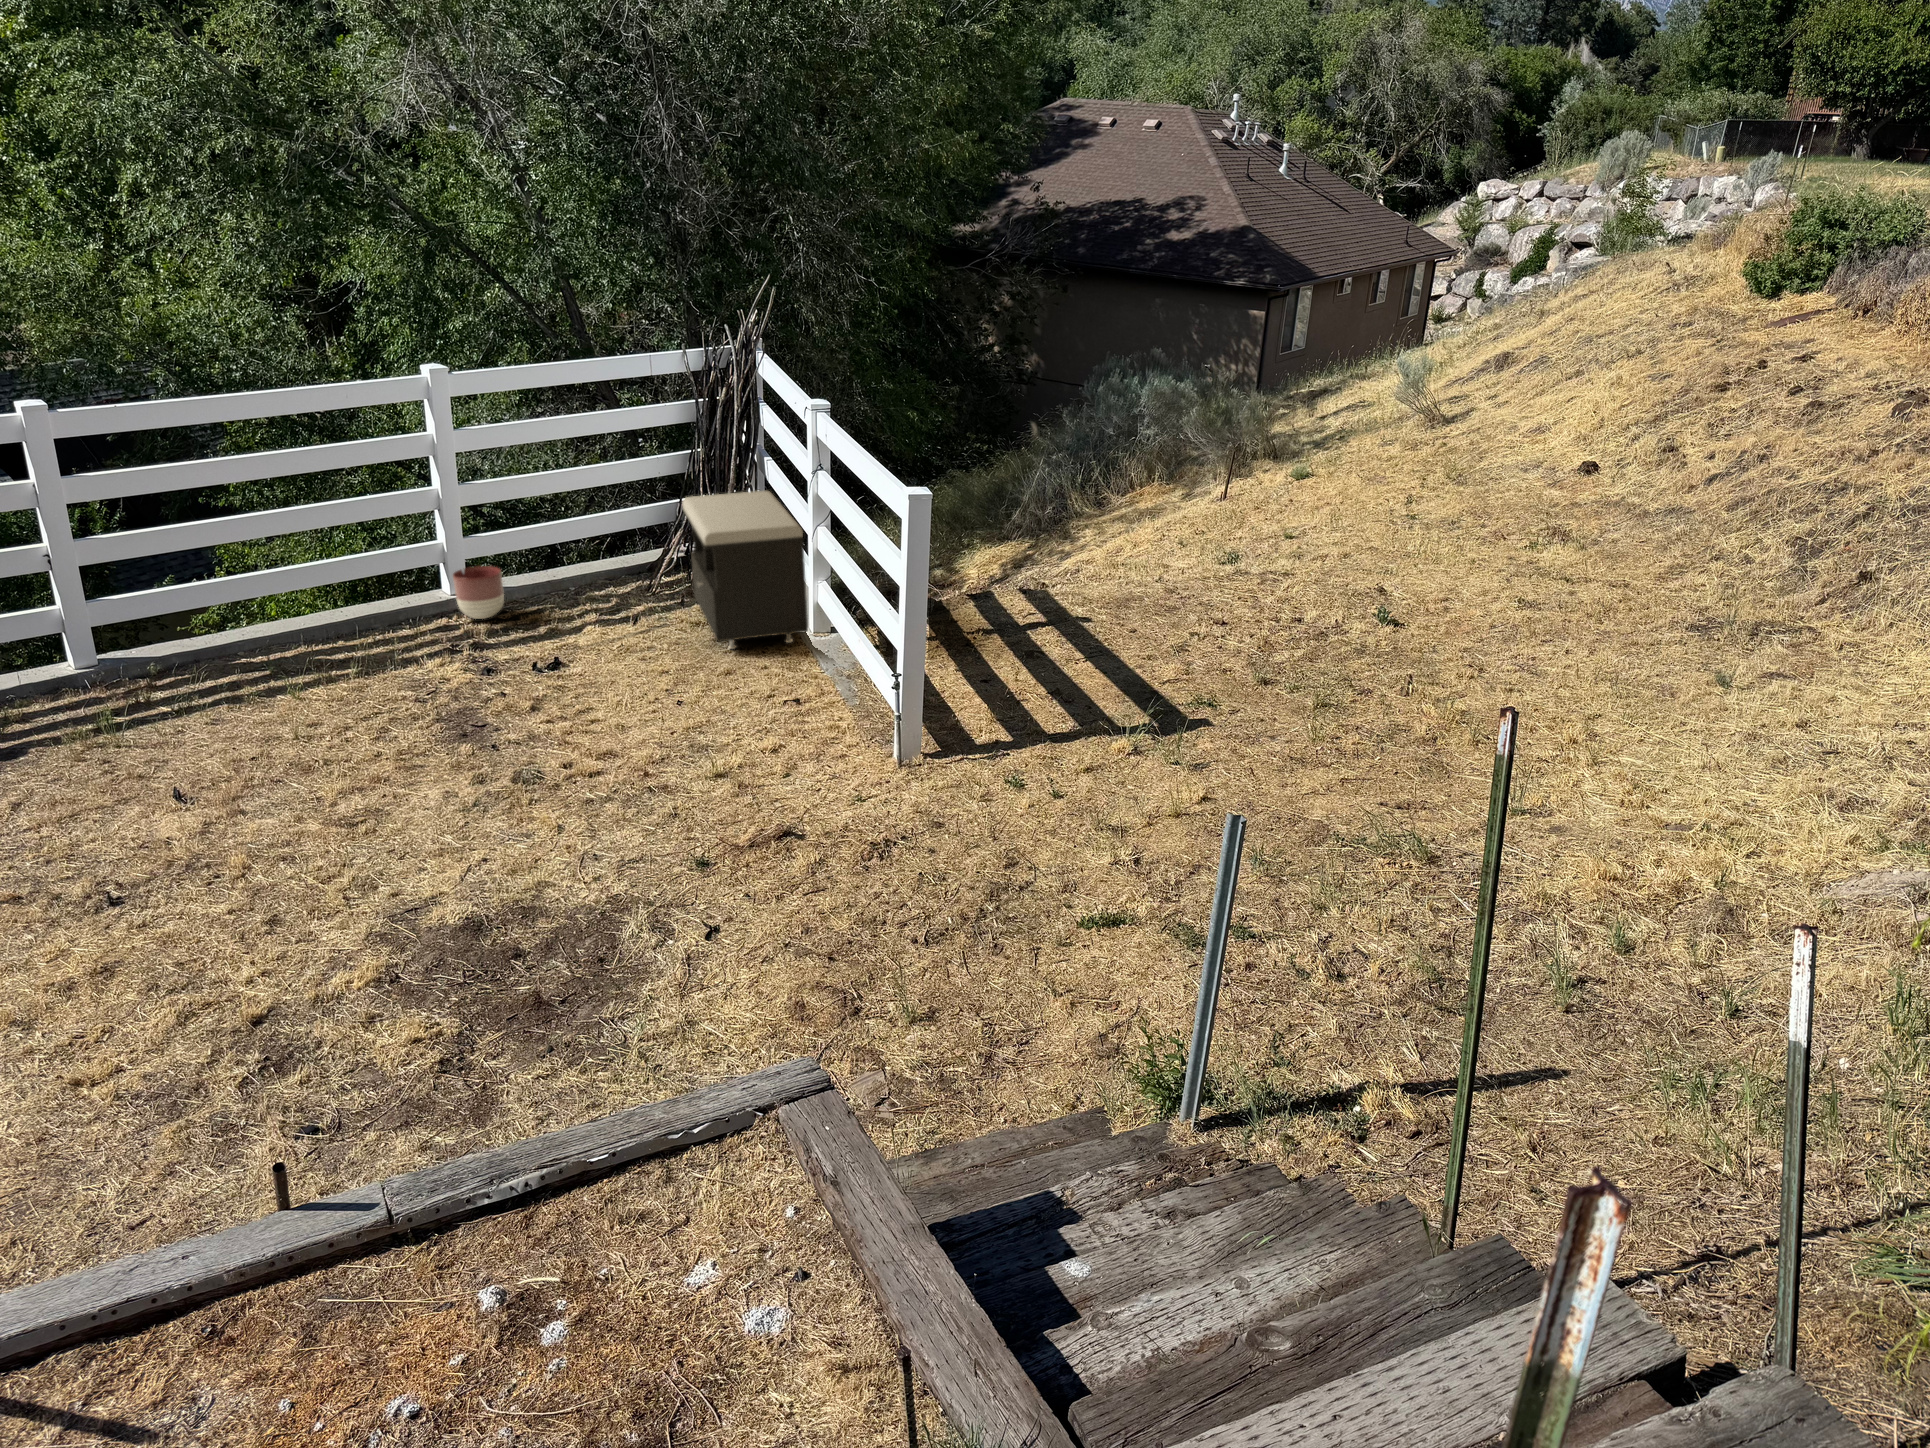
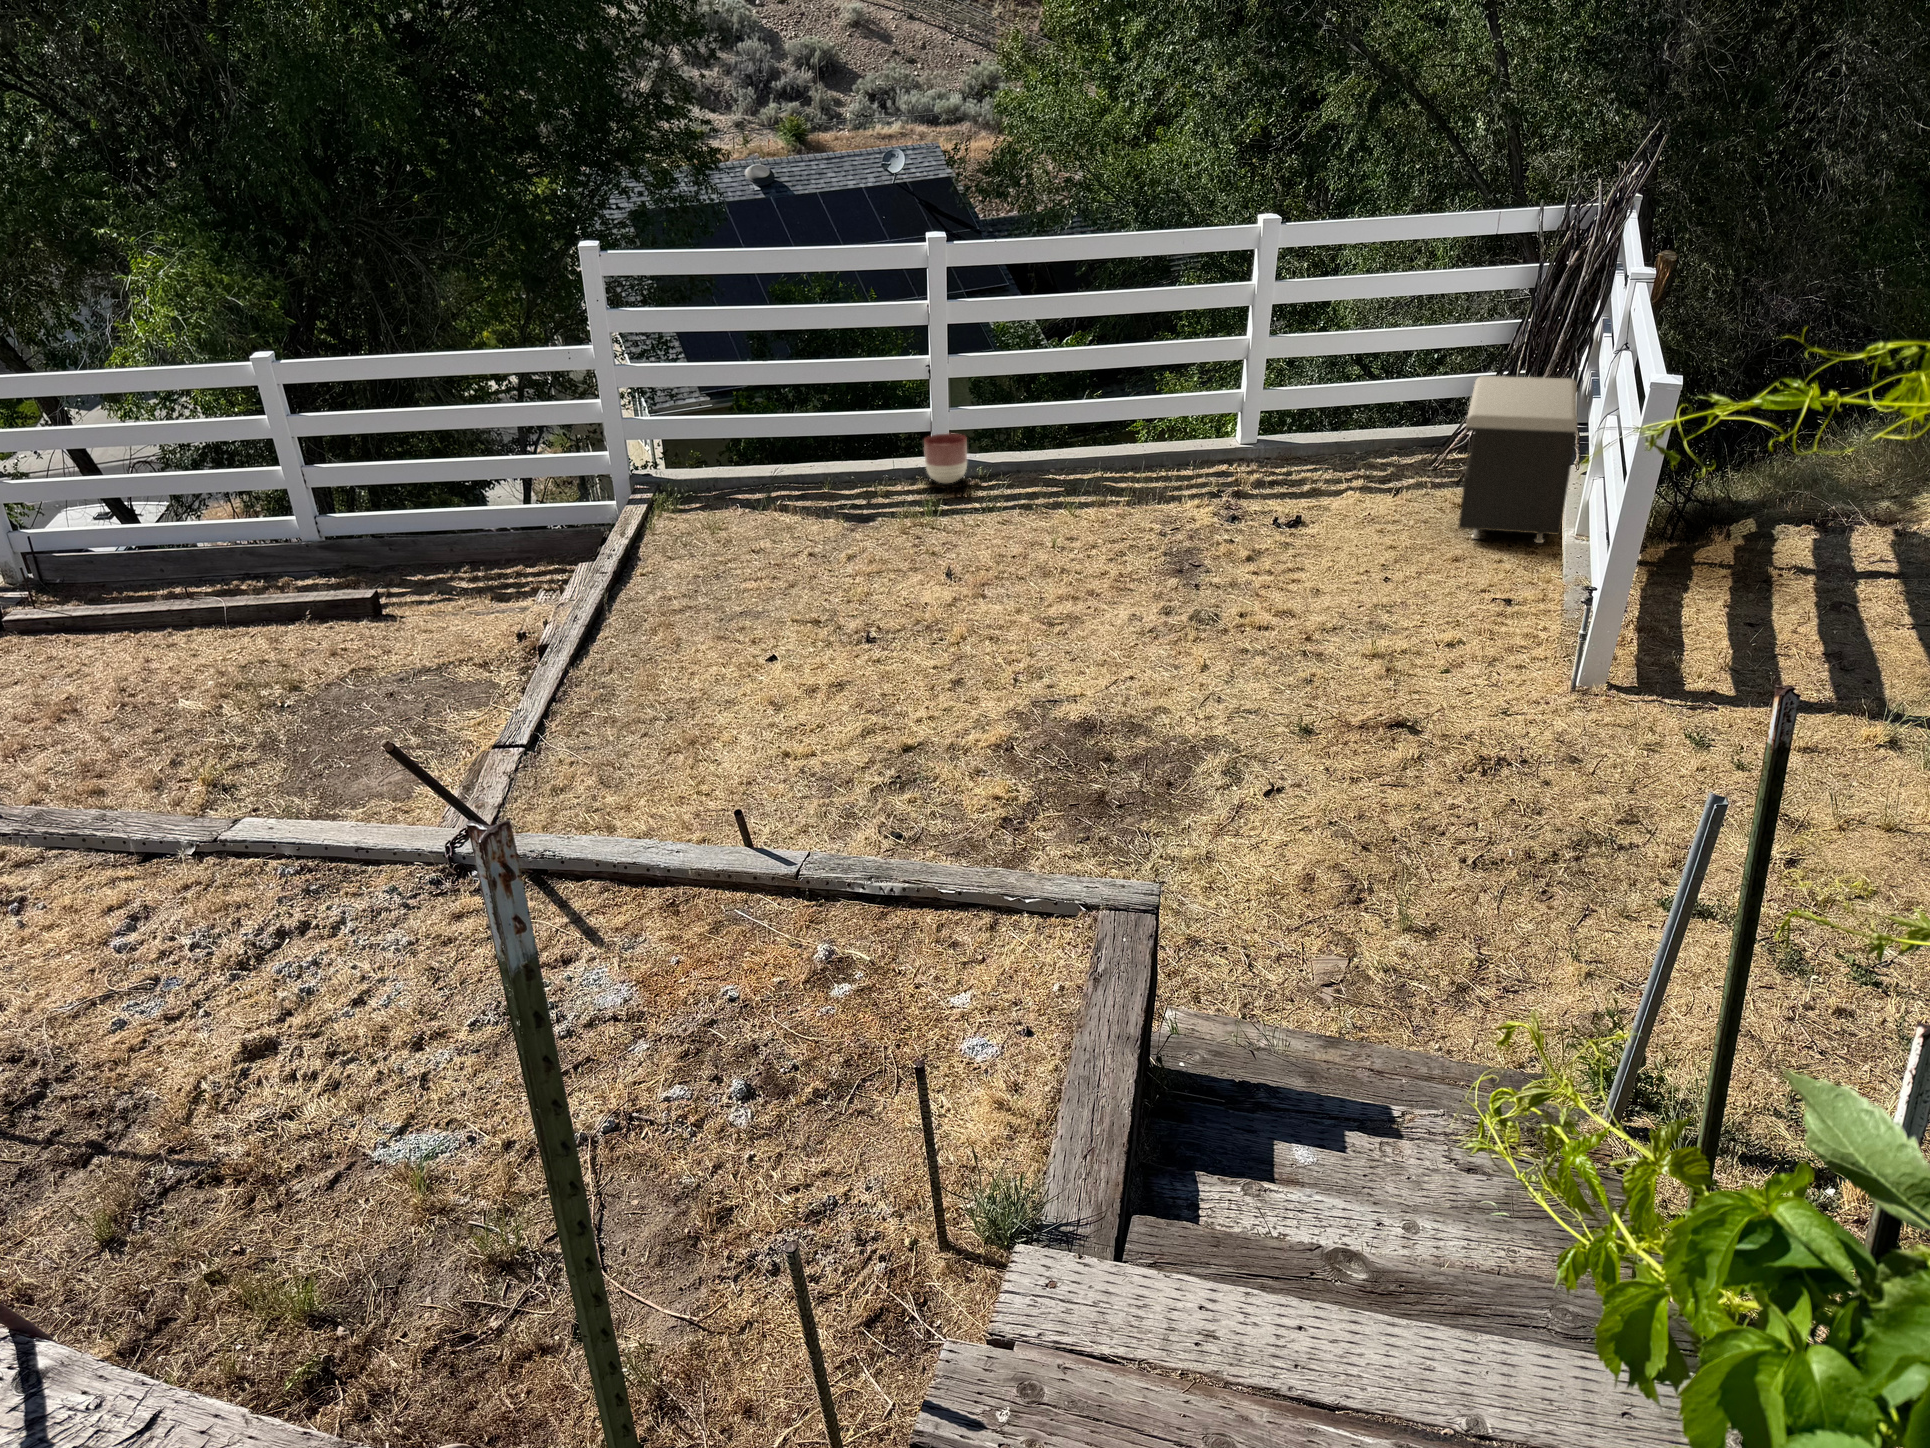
planter: present [453,566,504,619] -> present [924,433,967,483]

